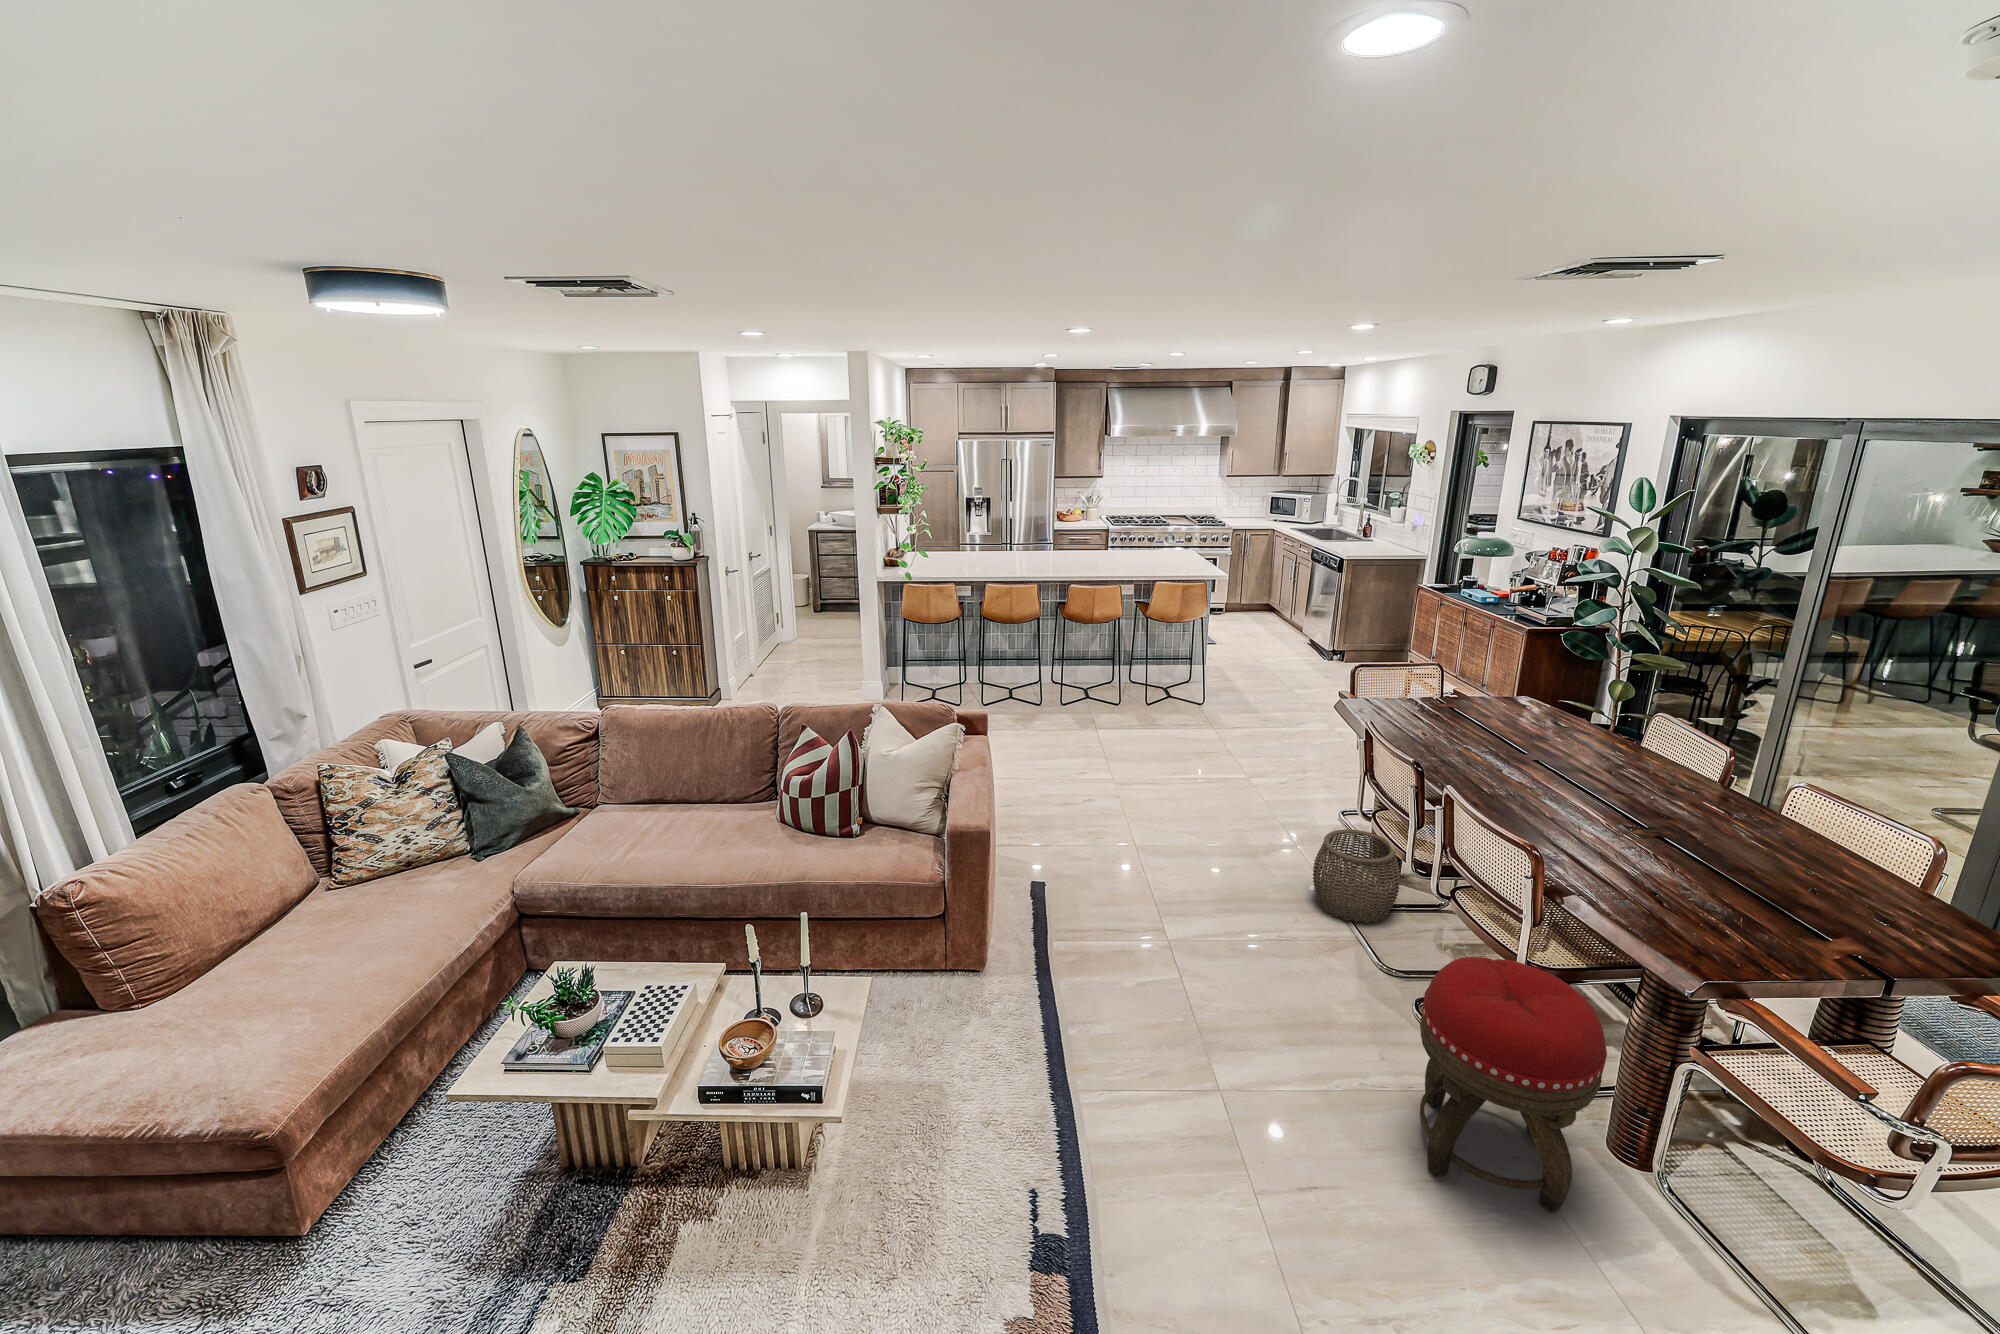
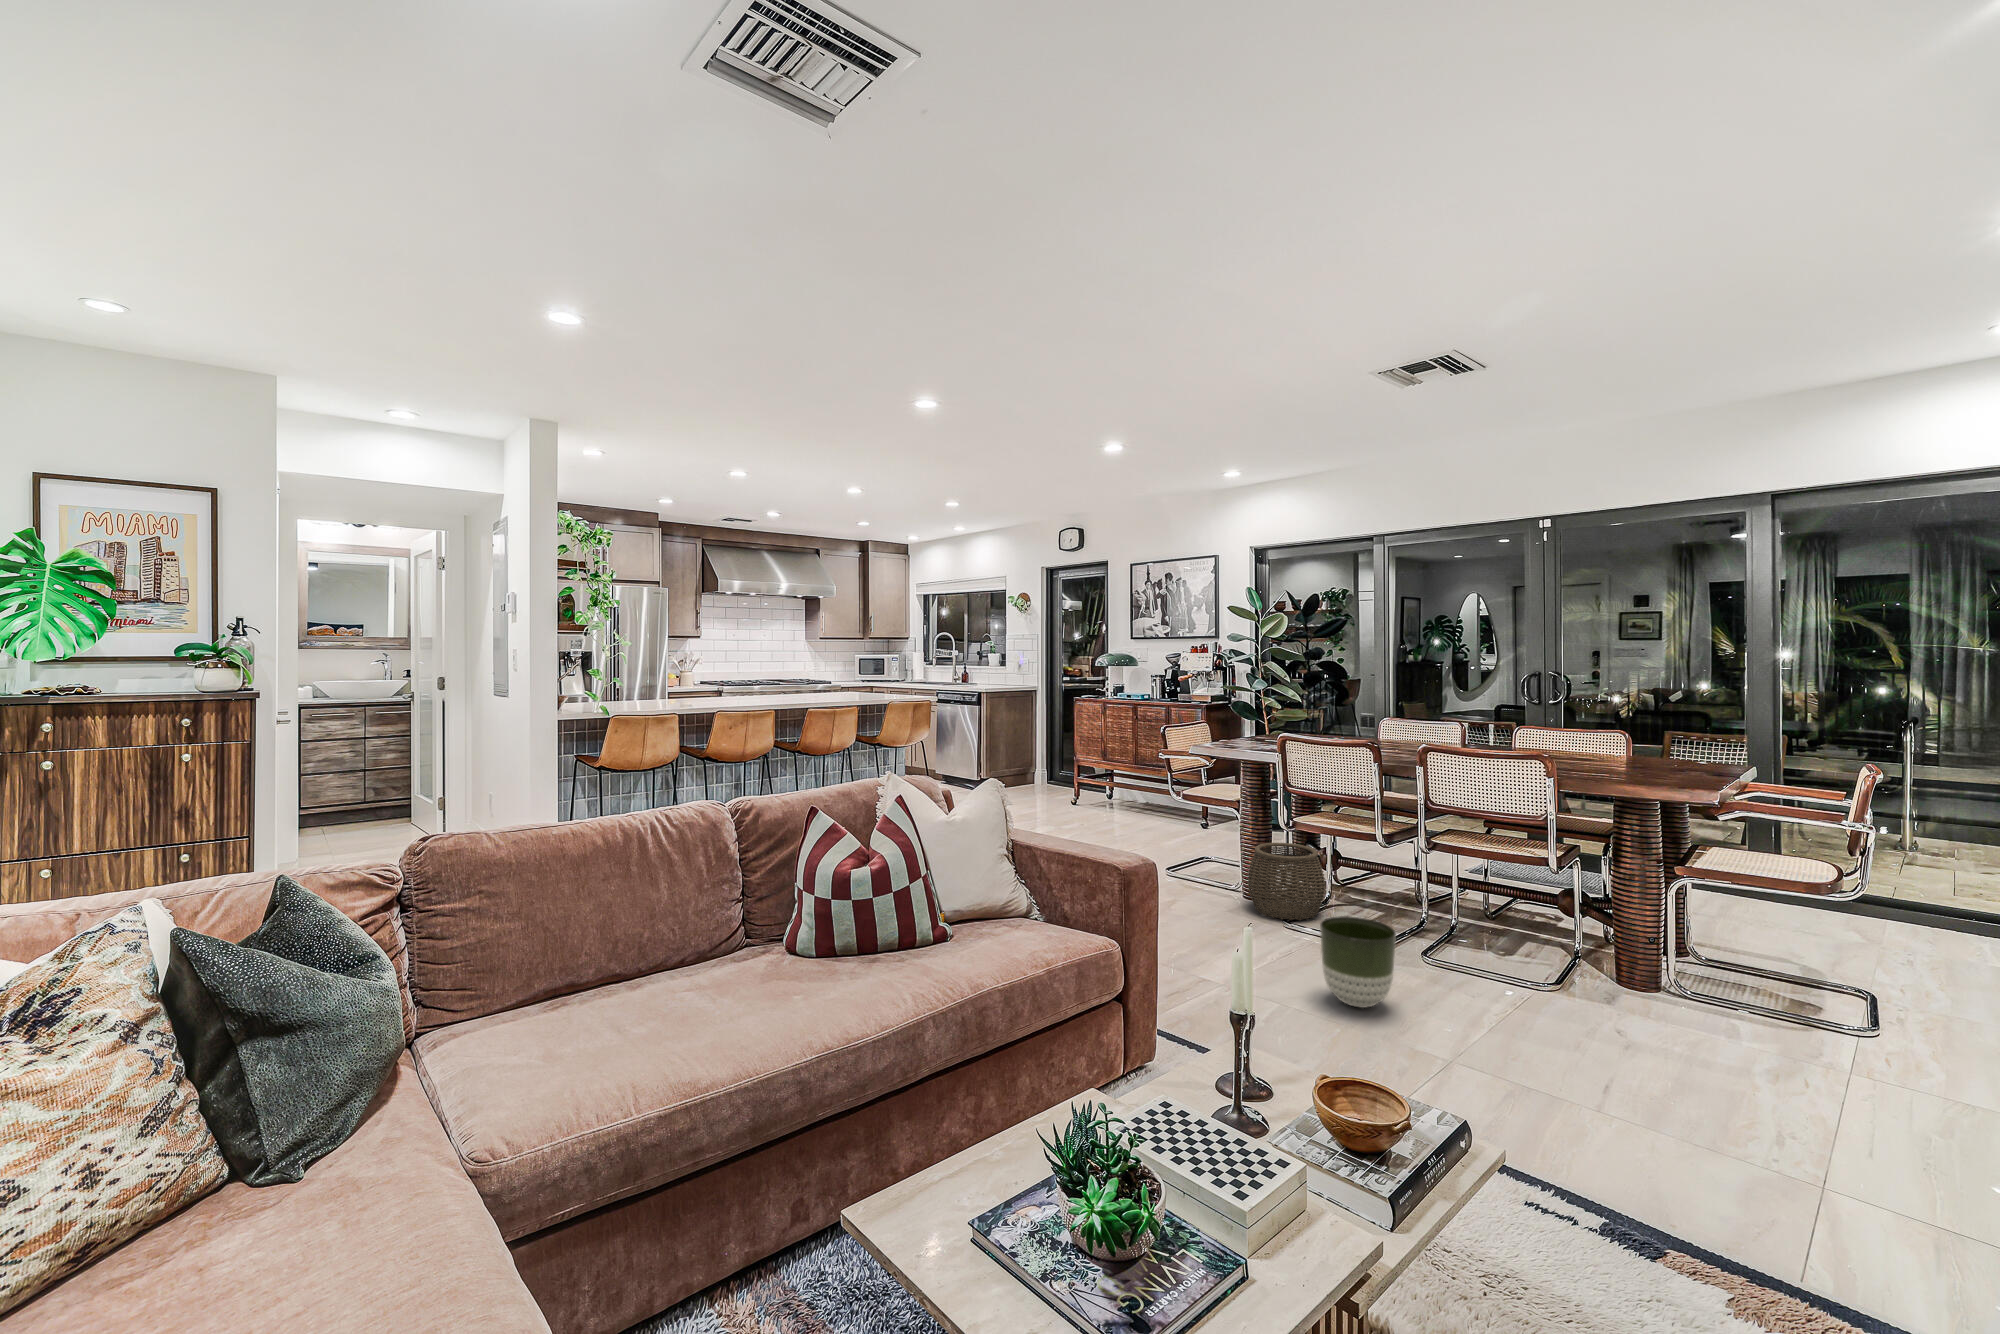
planter: none [1195,928,1267,1022] -> present [1320,916,1396,1008]
footstool: present [1420,957,1607,1213] -> none [1532,846,1694,1037]

